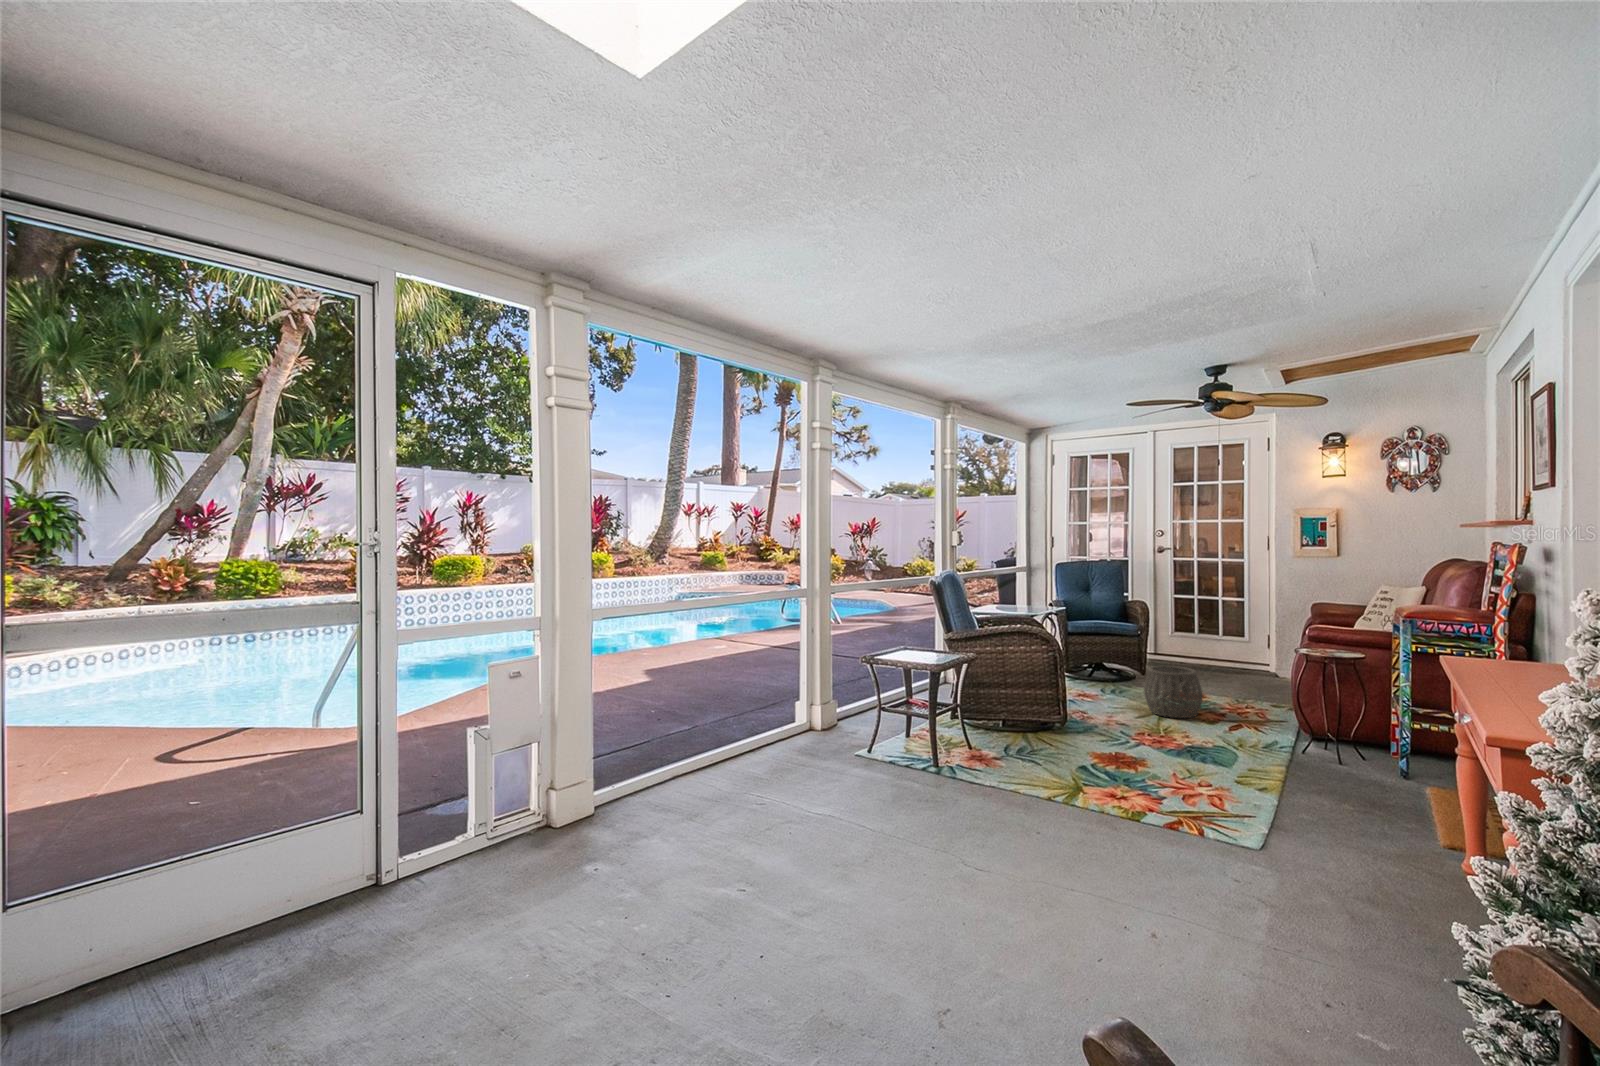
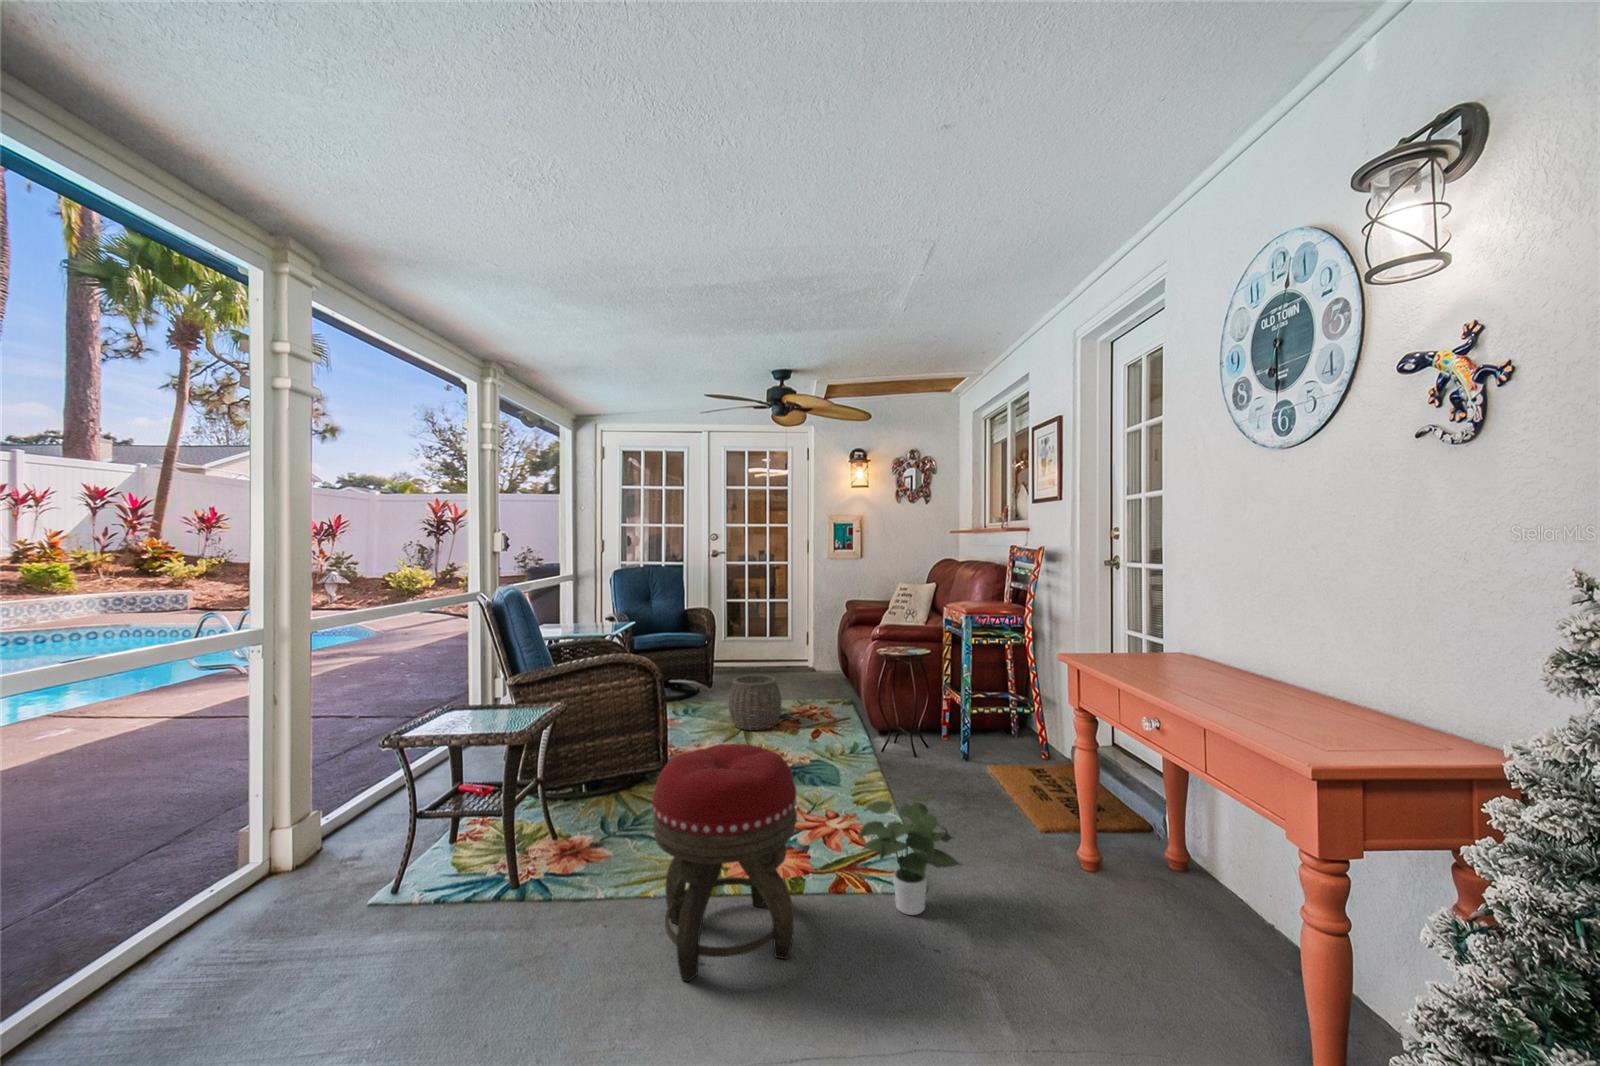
footstool: none [1010,688,1119,842] -> present [653,744,797,981]
potted plant: none [1182,758,1284,855] -> present [859,795,962,915]

